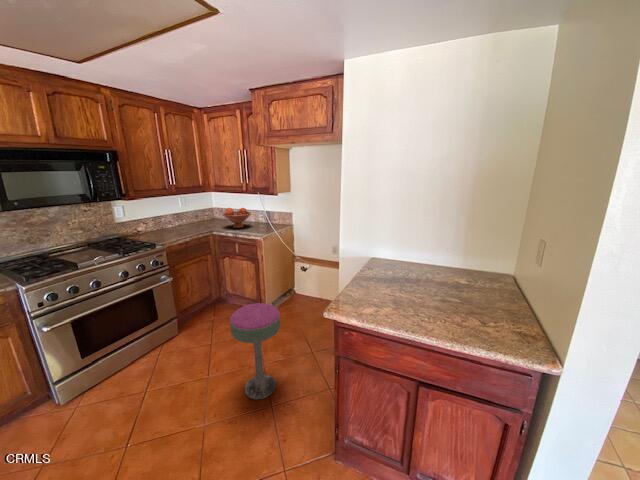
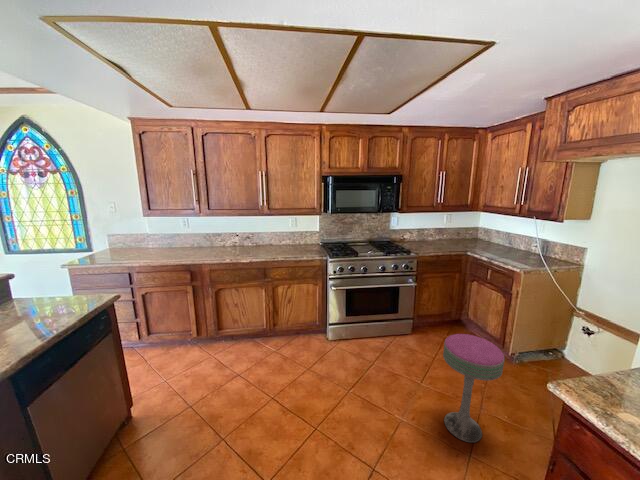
fruit bowl: present [223,208,251,228] -> none [483,230,519,254]

